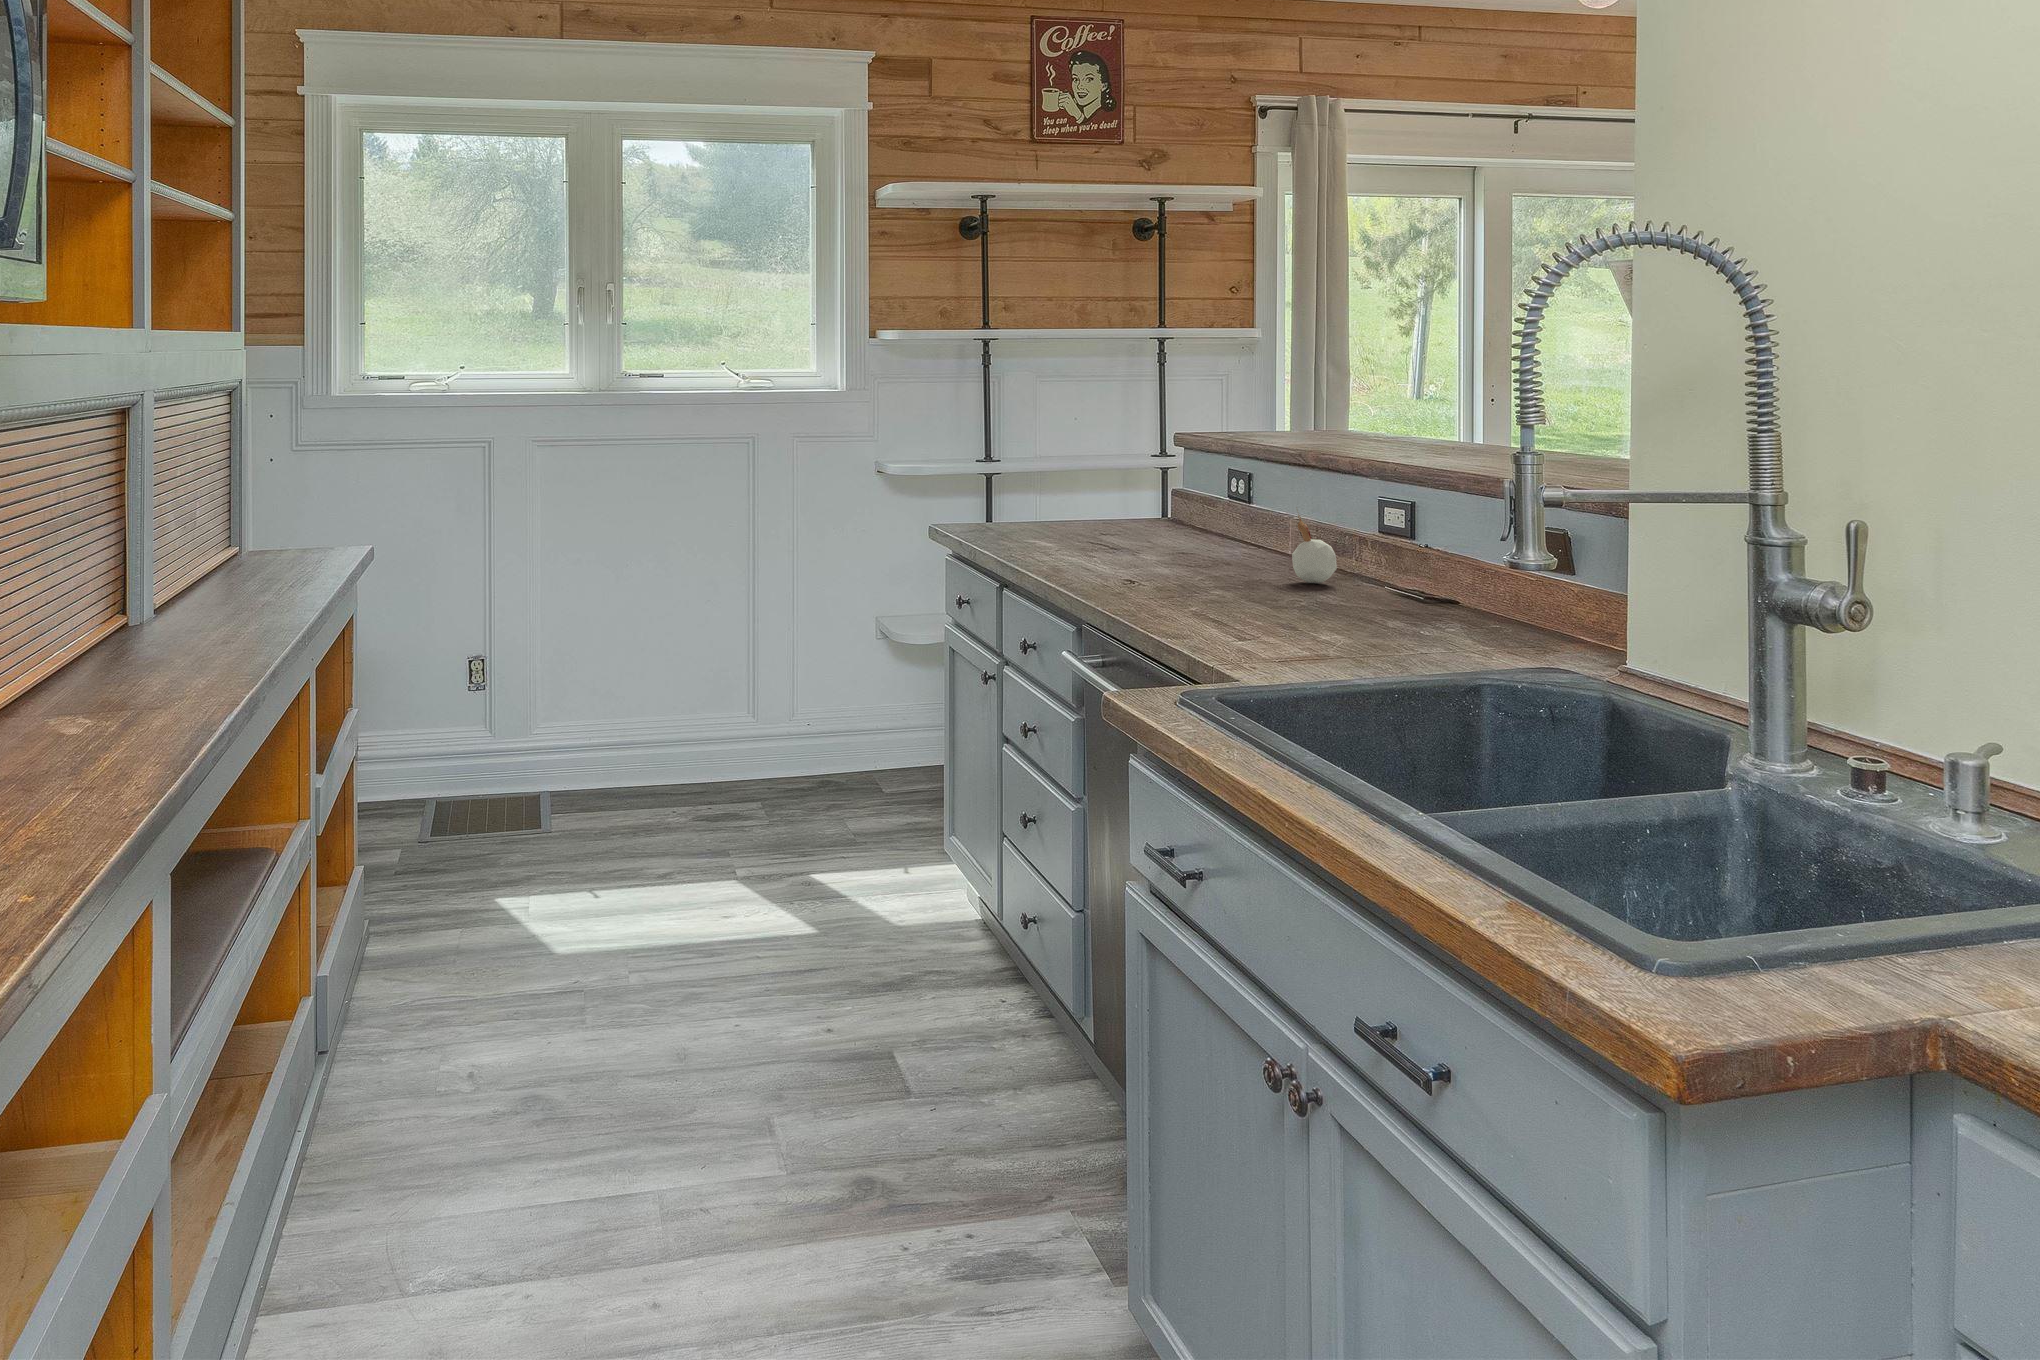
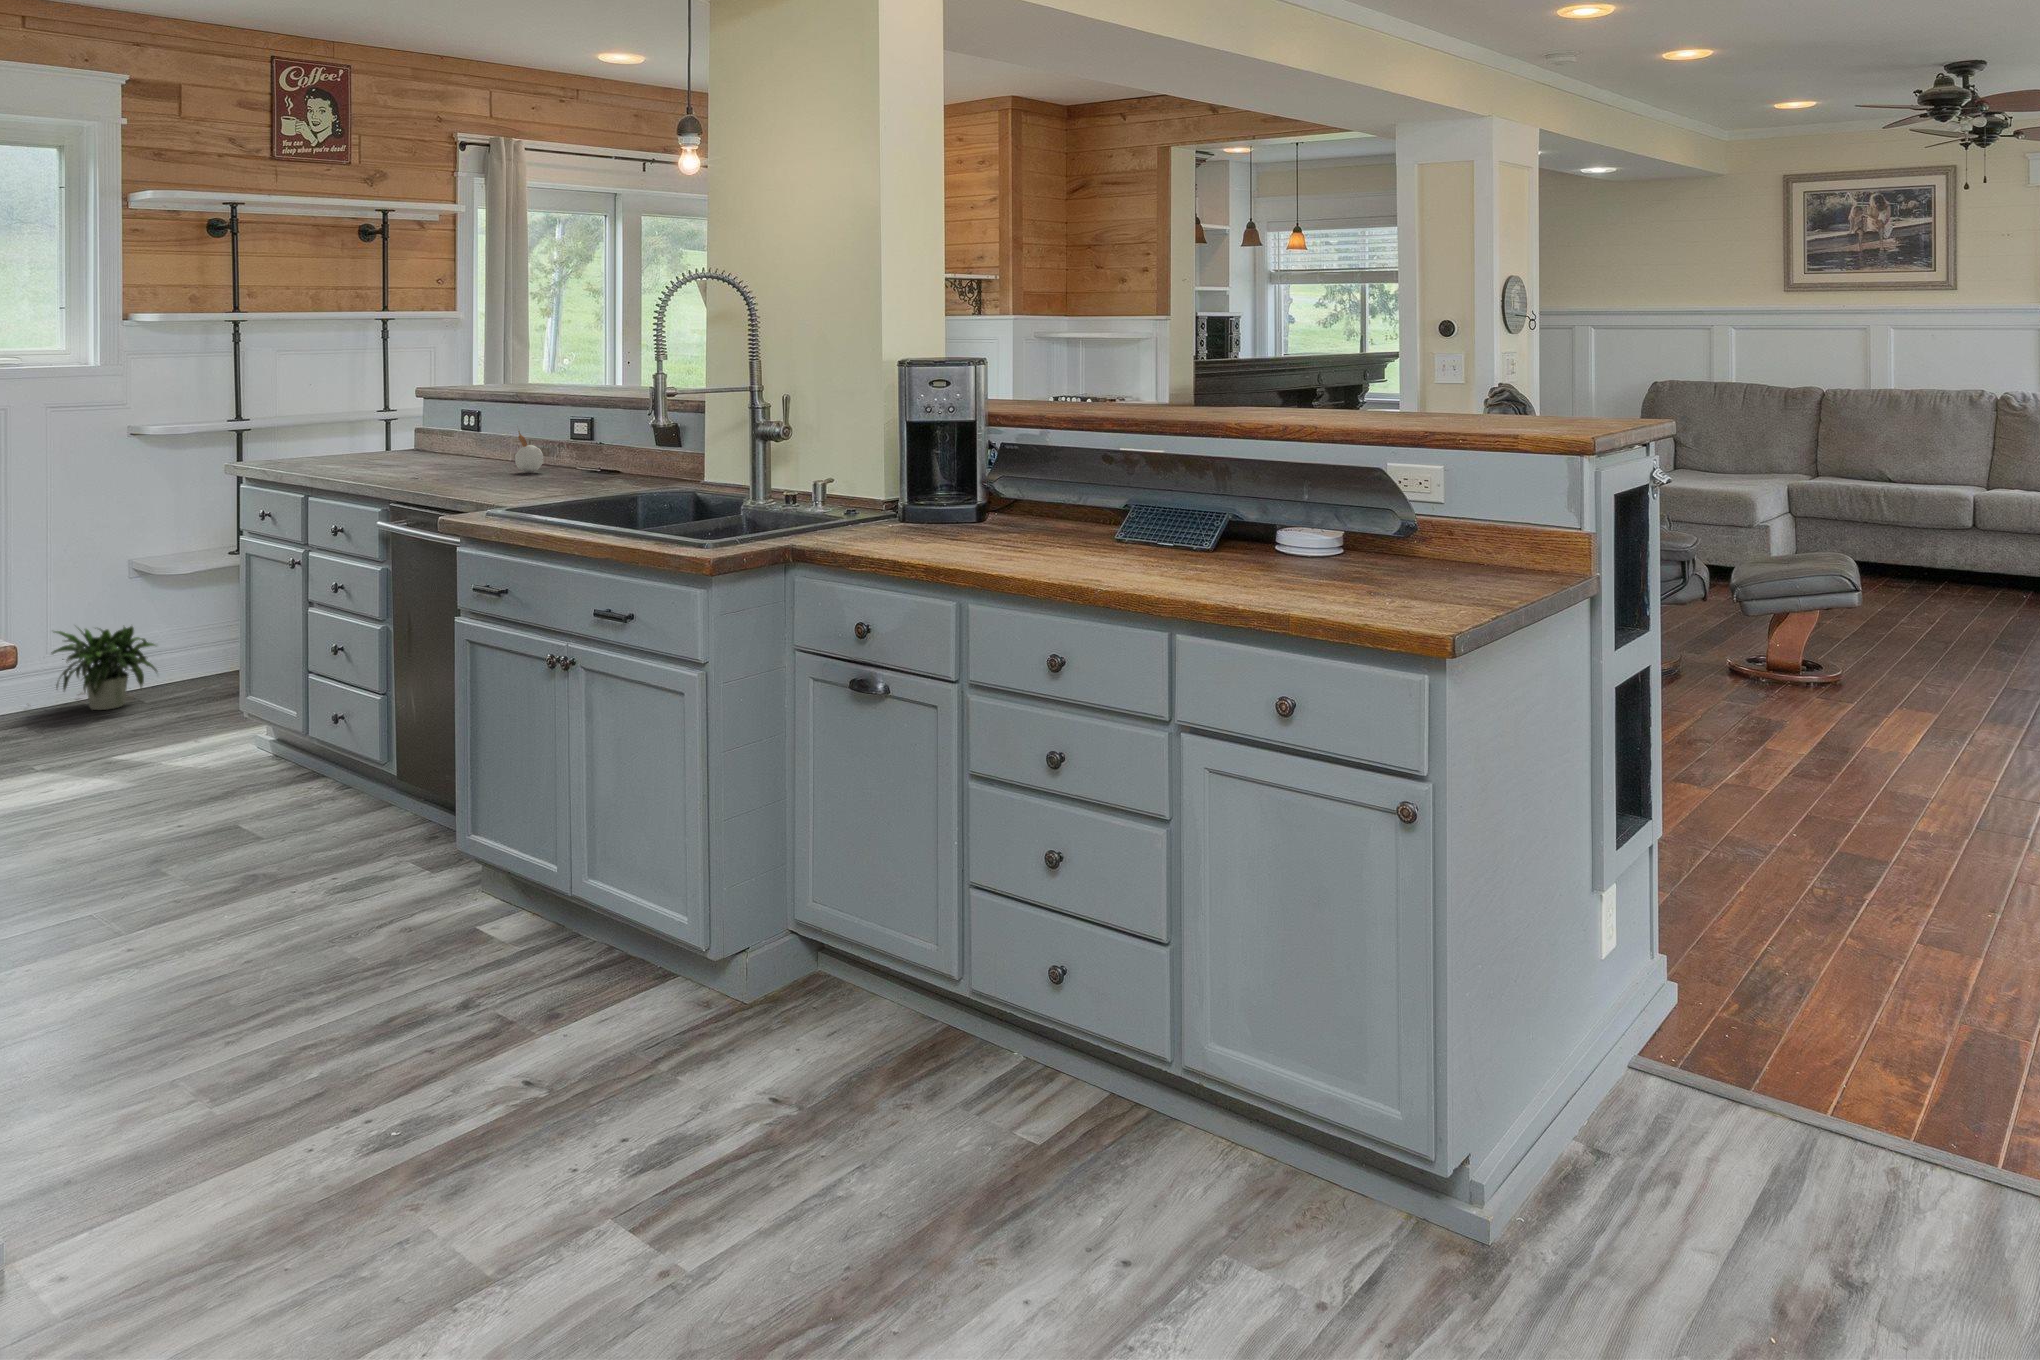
potted plant: none [757,695,886,805] -> present [51,626,158,710]

